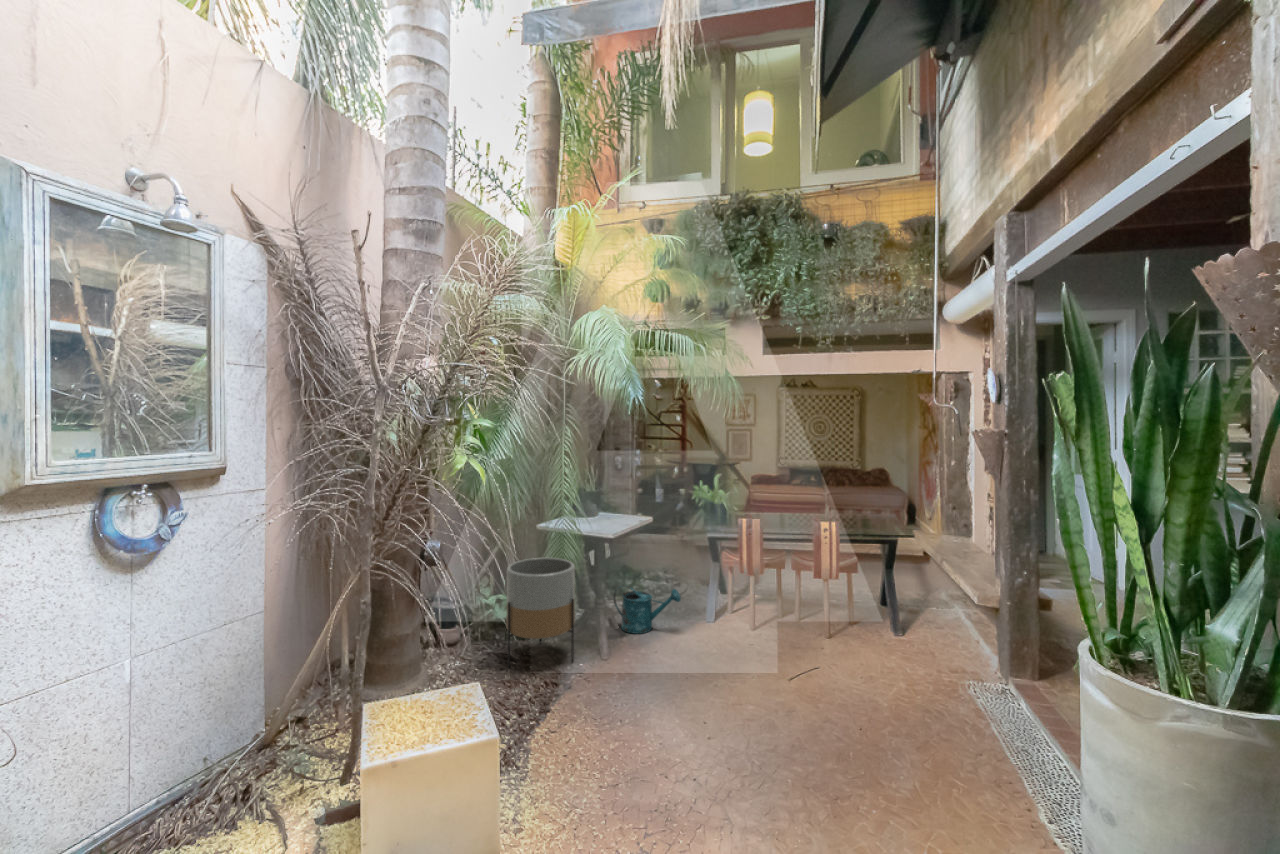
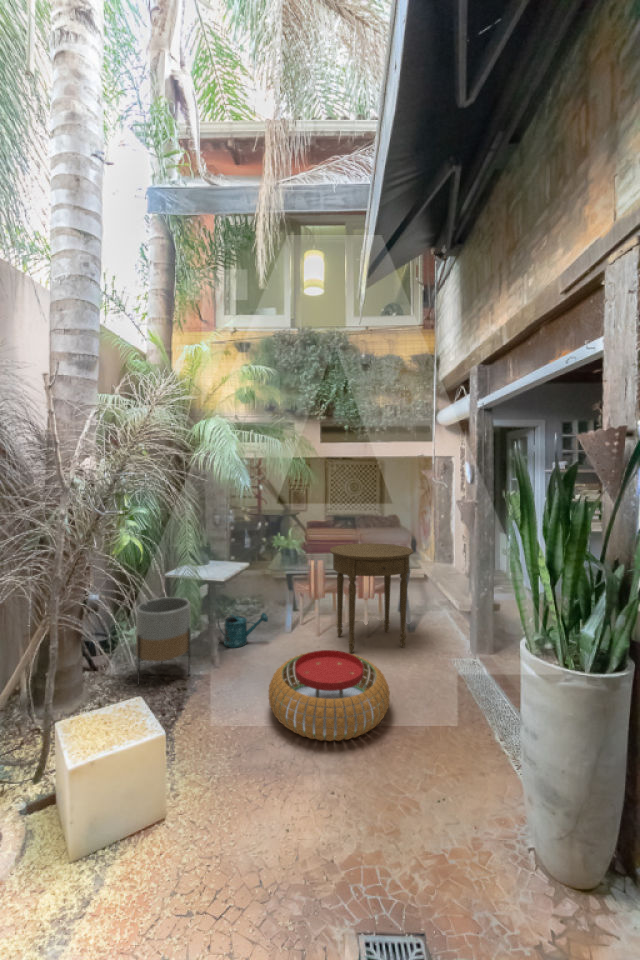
side table: none [769,499,900,657] -> present [330,543,413,653]
pouf: none [671,645,854,776] -> present [269,650,390,741]

